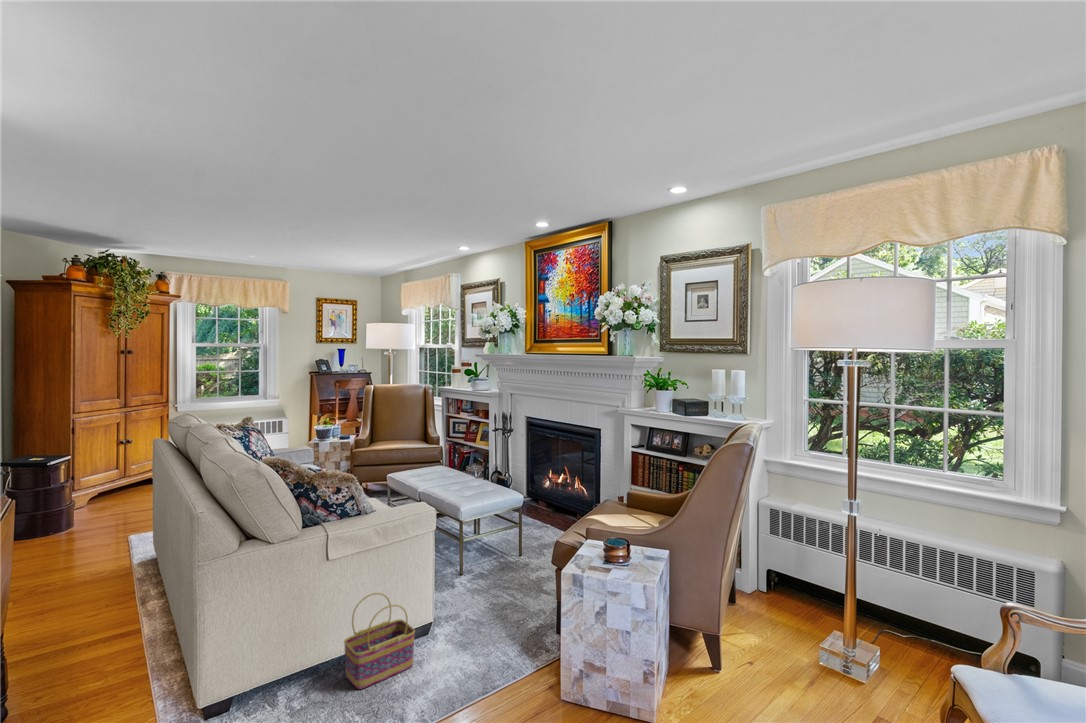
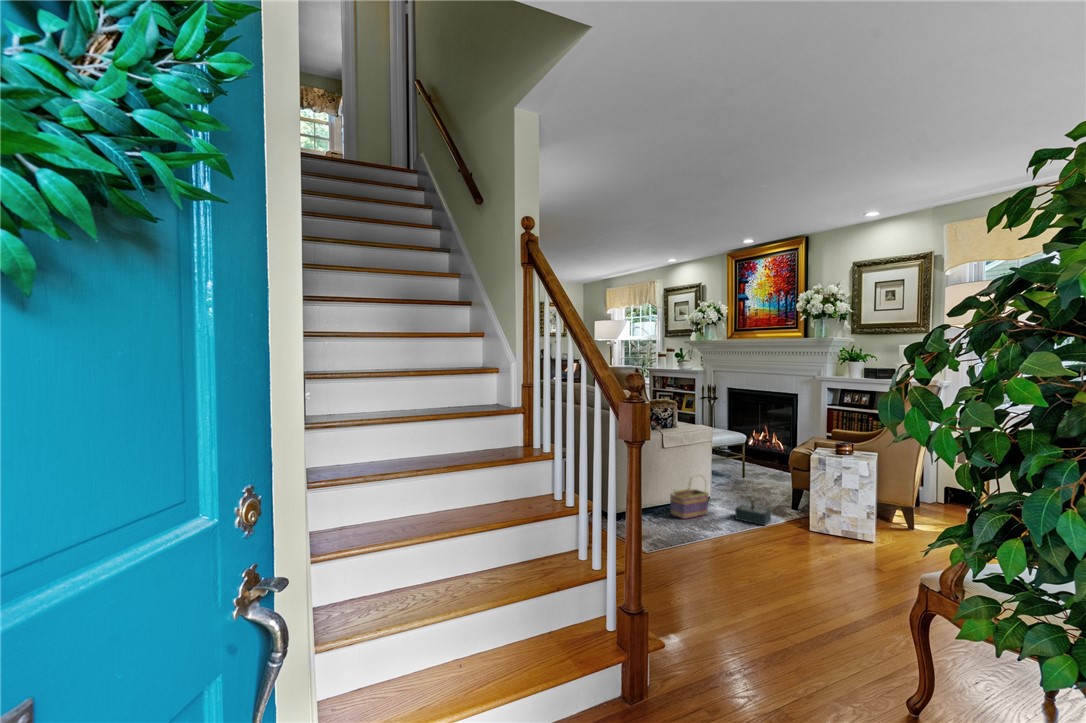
decorative plant: none [435,592,521,691] -> present [726,475,777,525]

